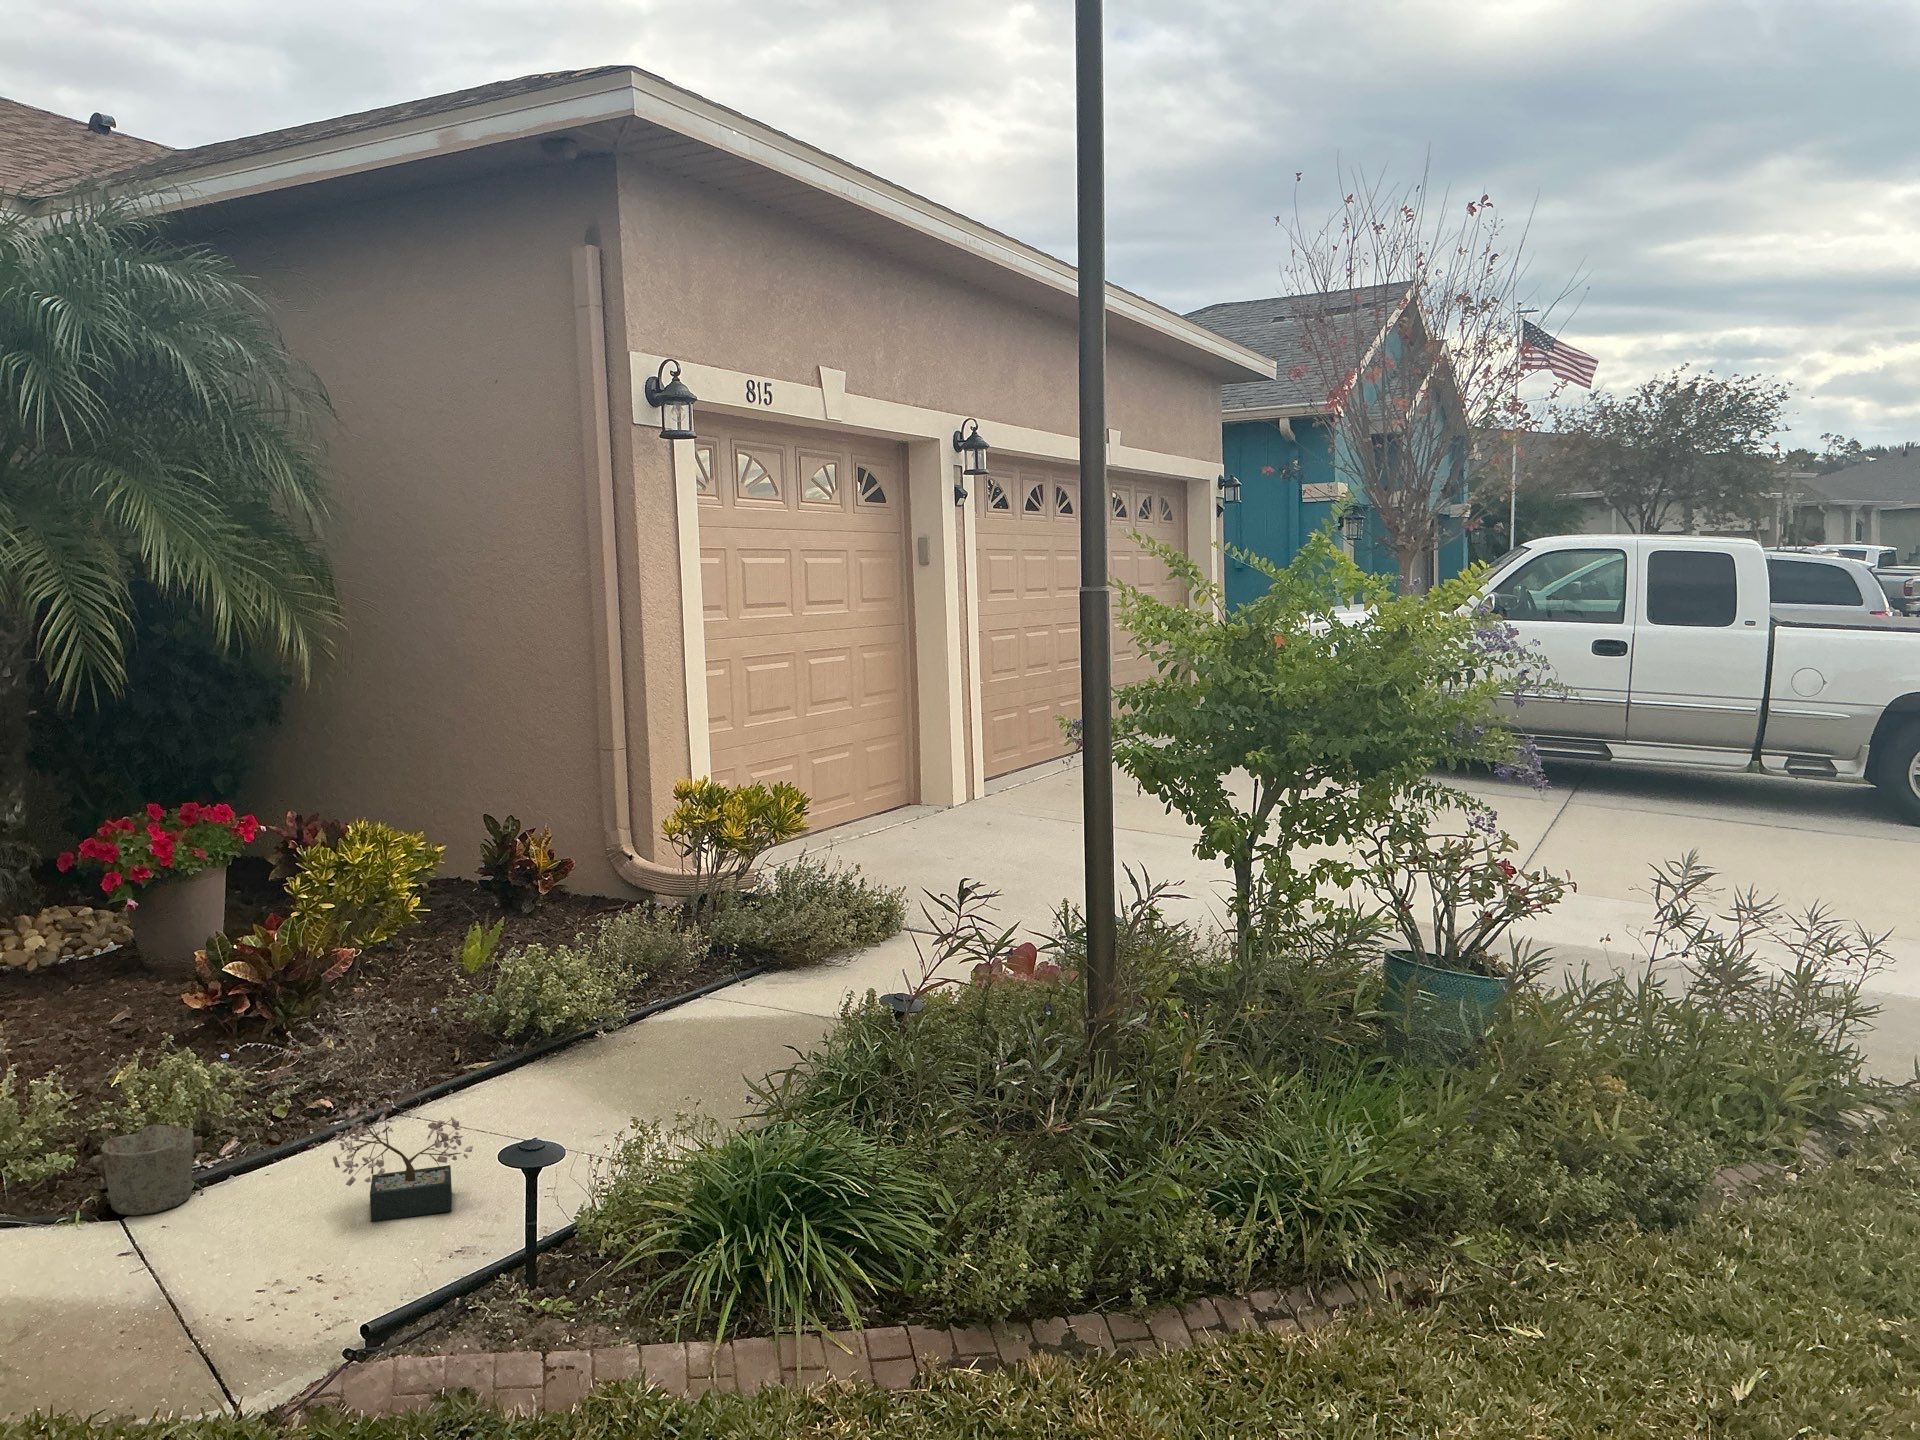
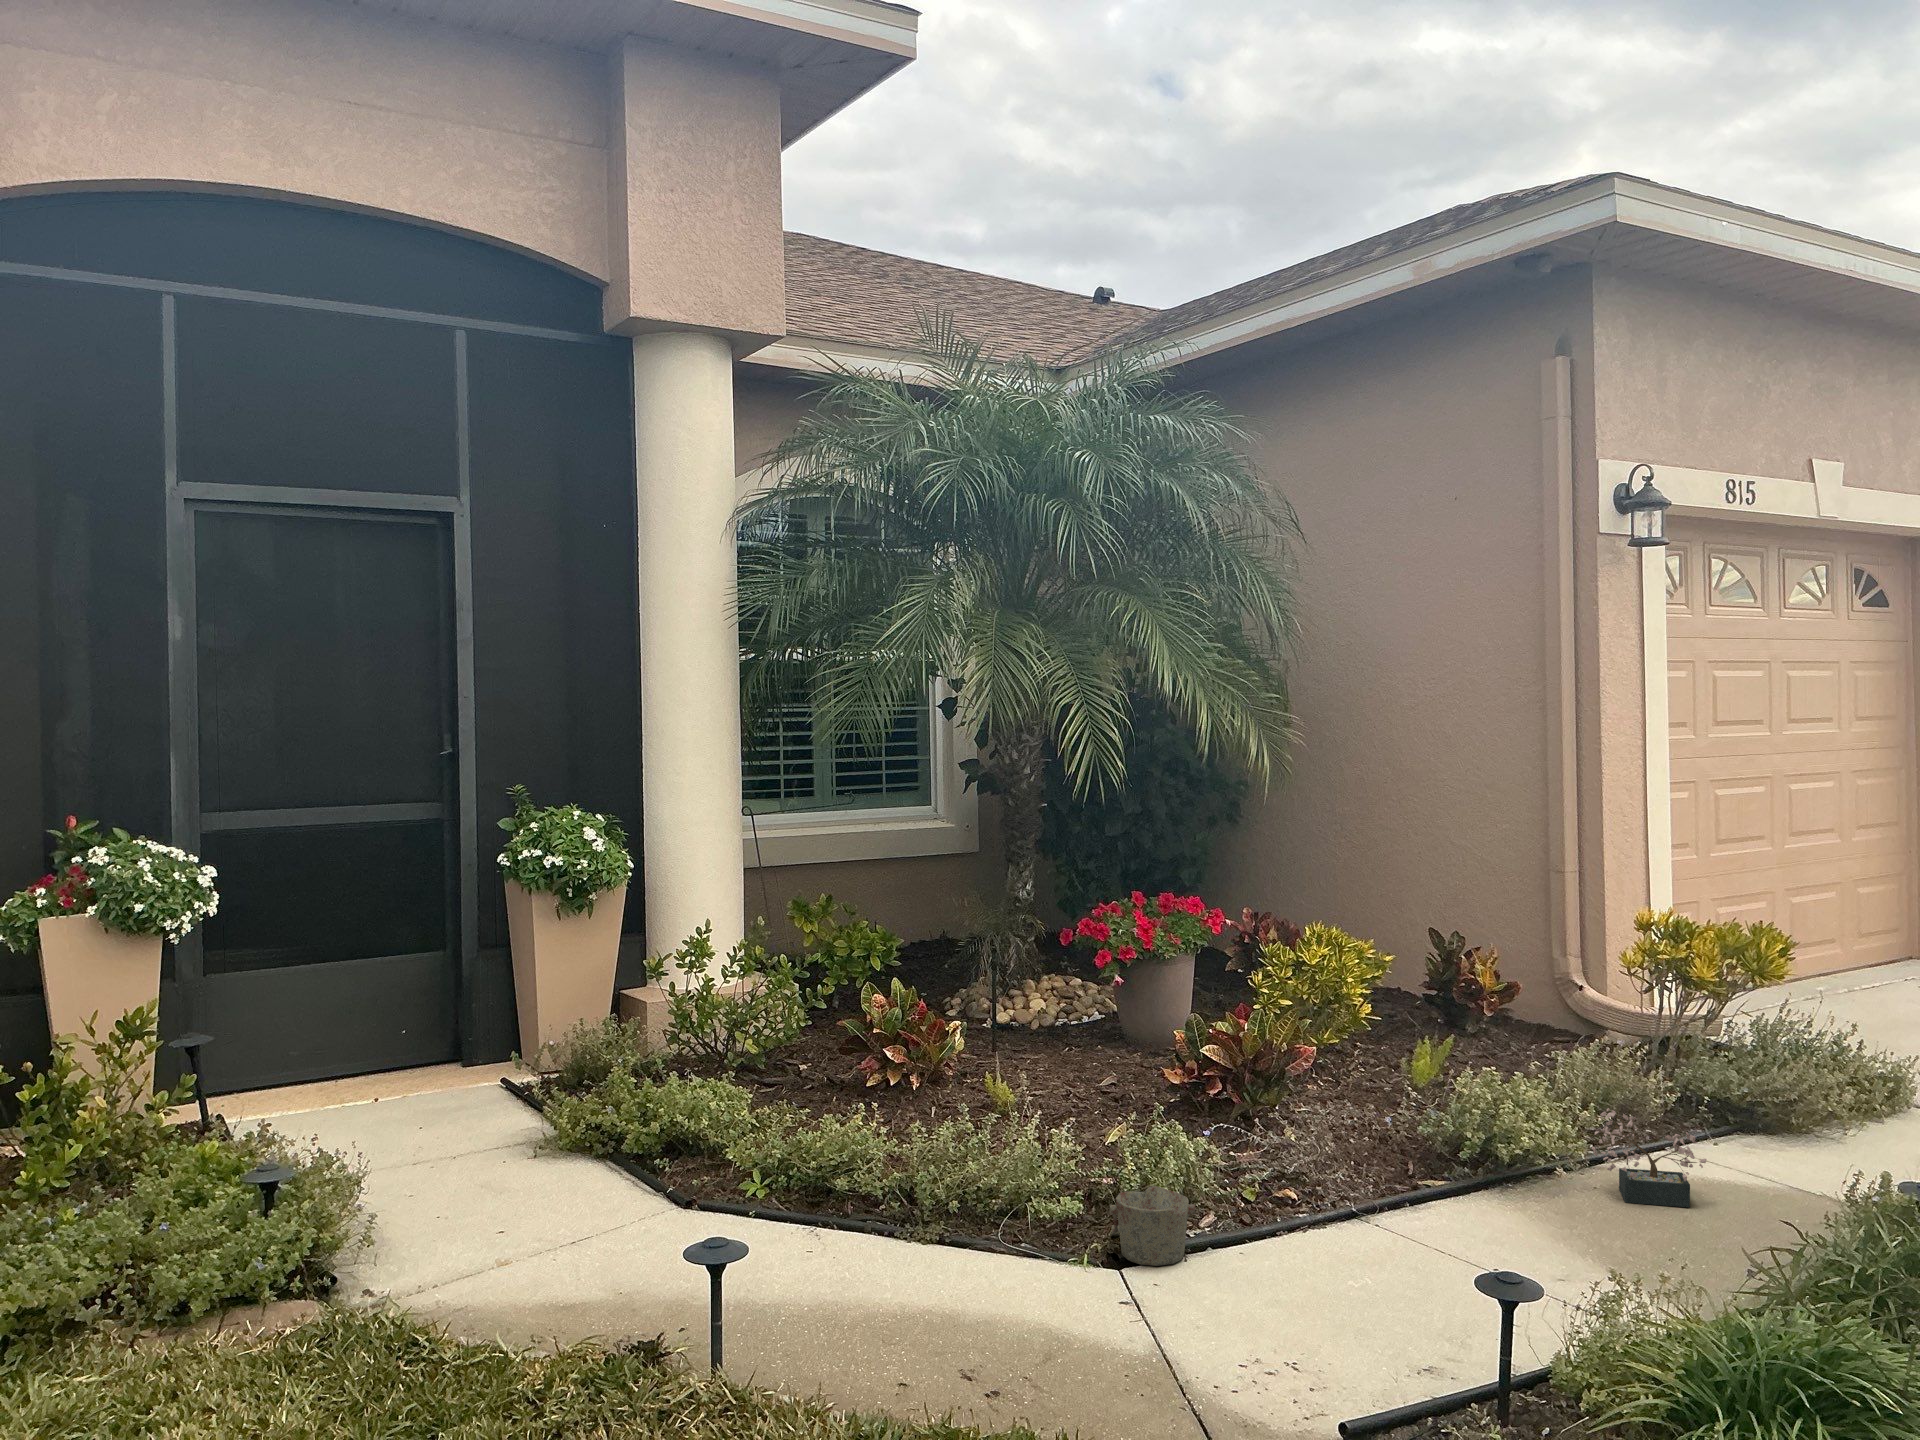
decorative plant: present [333,1102,473,1222] -> present [1592,1108,1707,1207]

